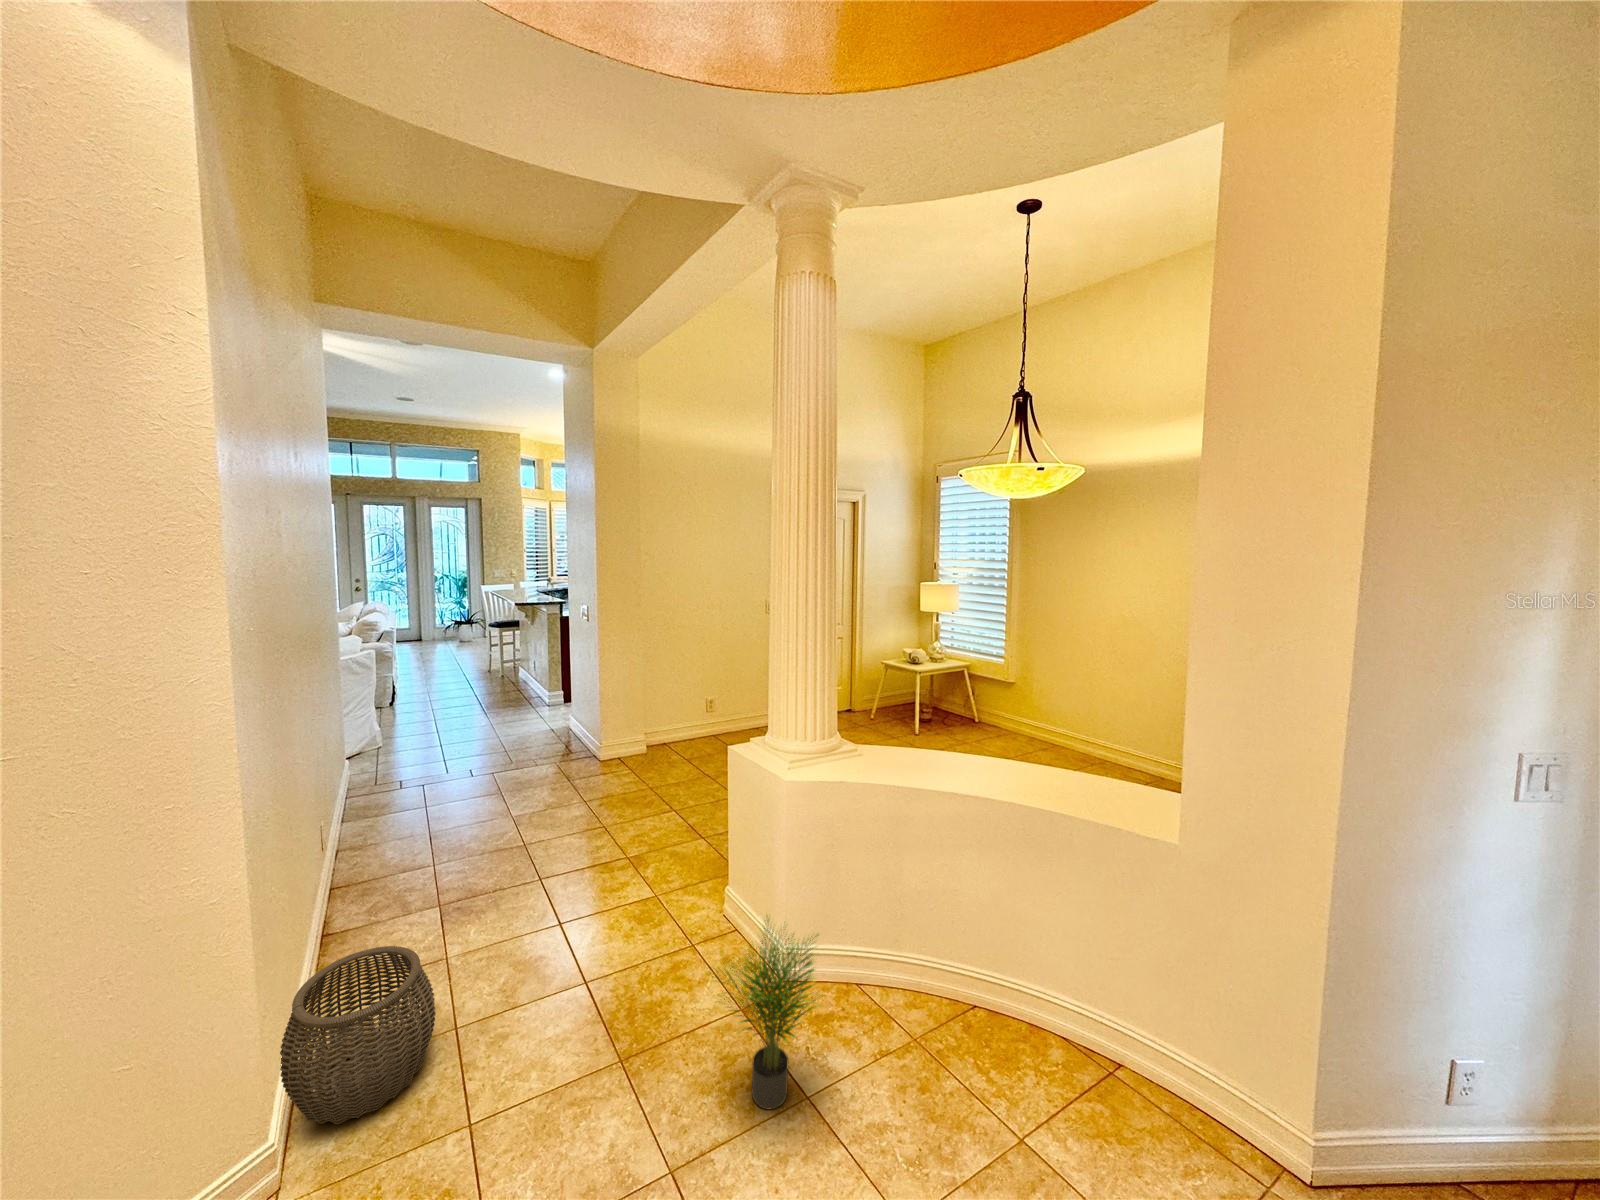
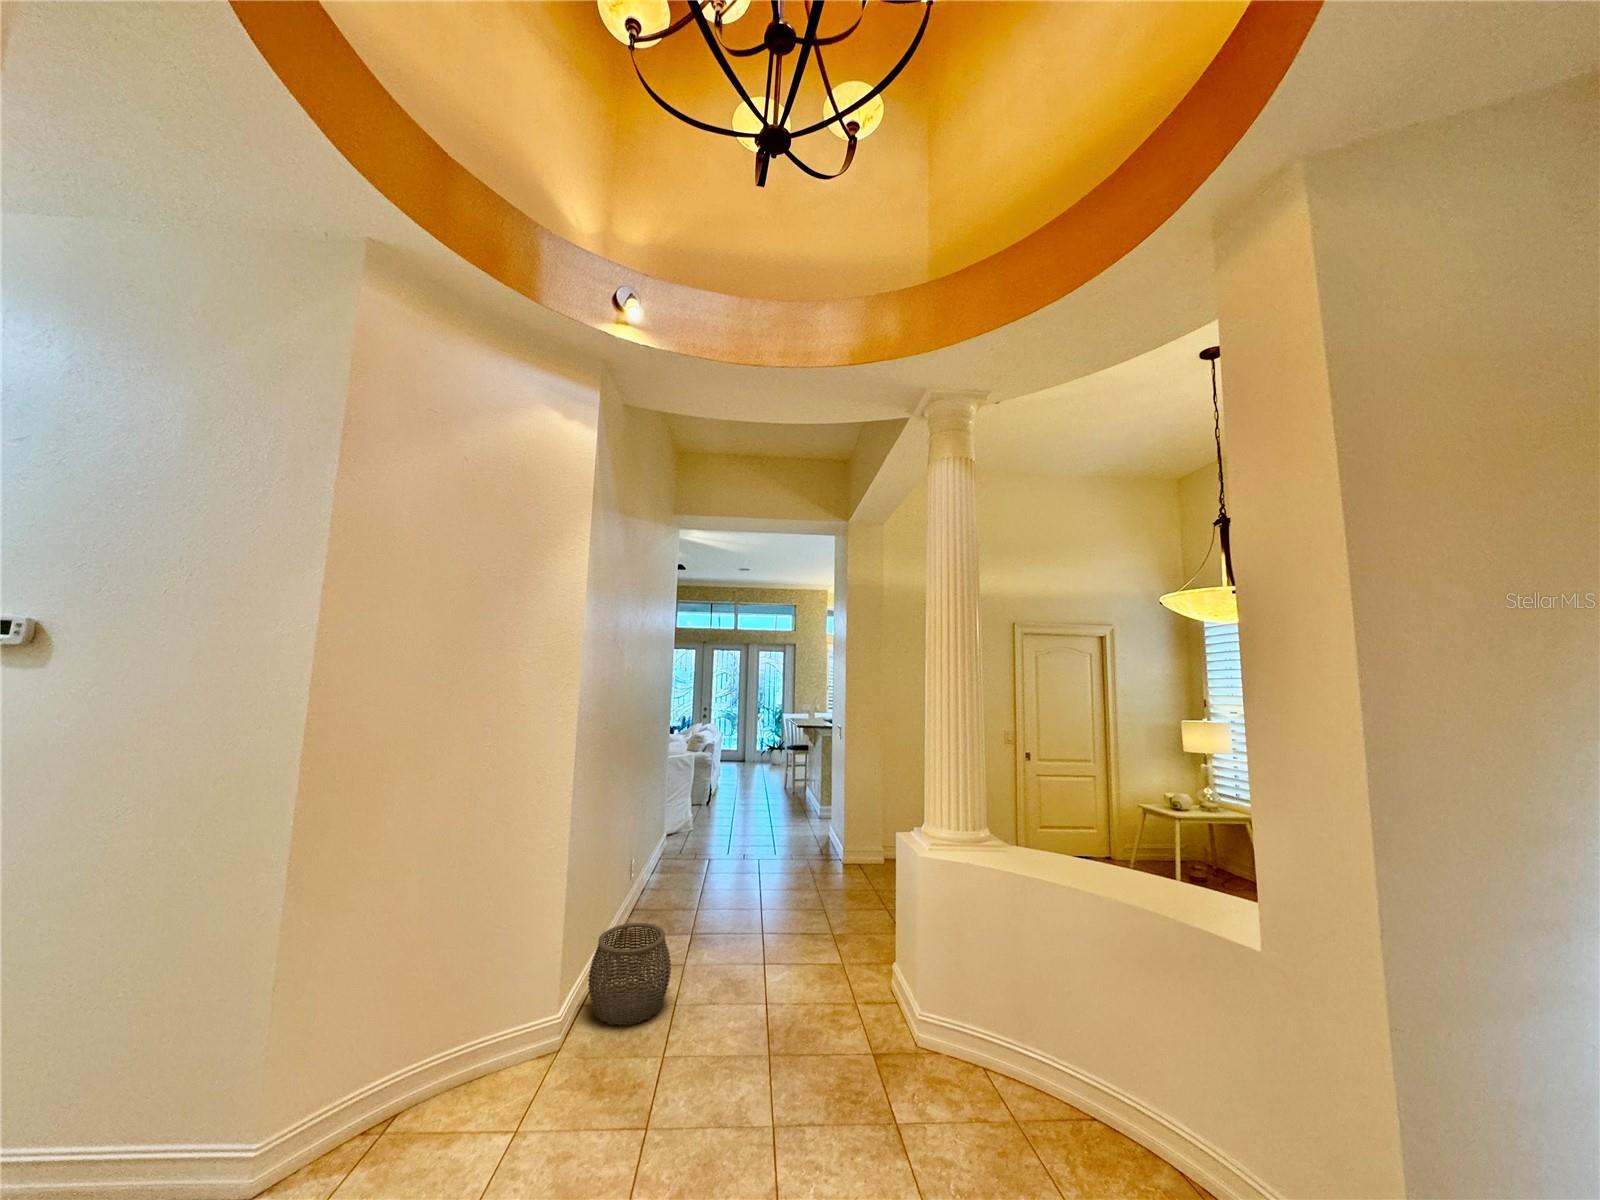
potted plant: present [713,928,819,1110] -> none [824,945,913,1117]

